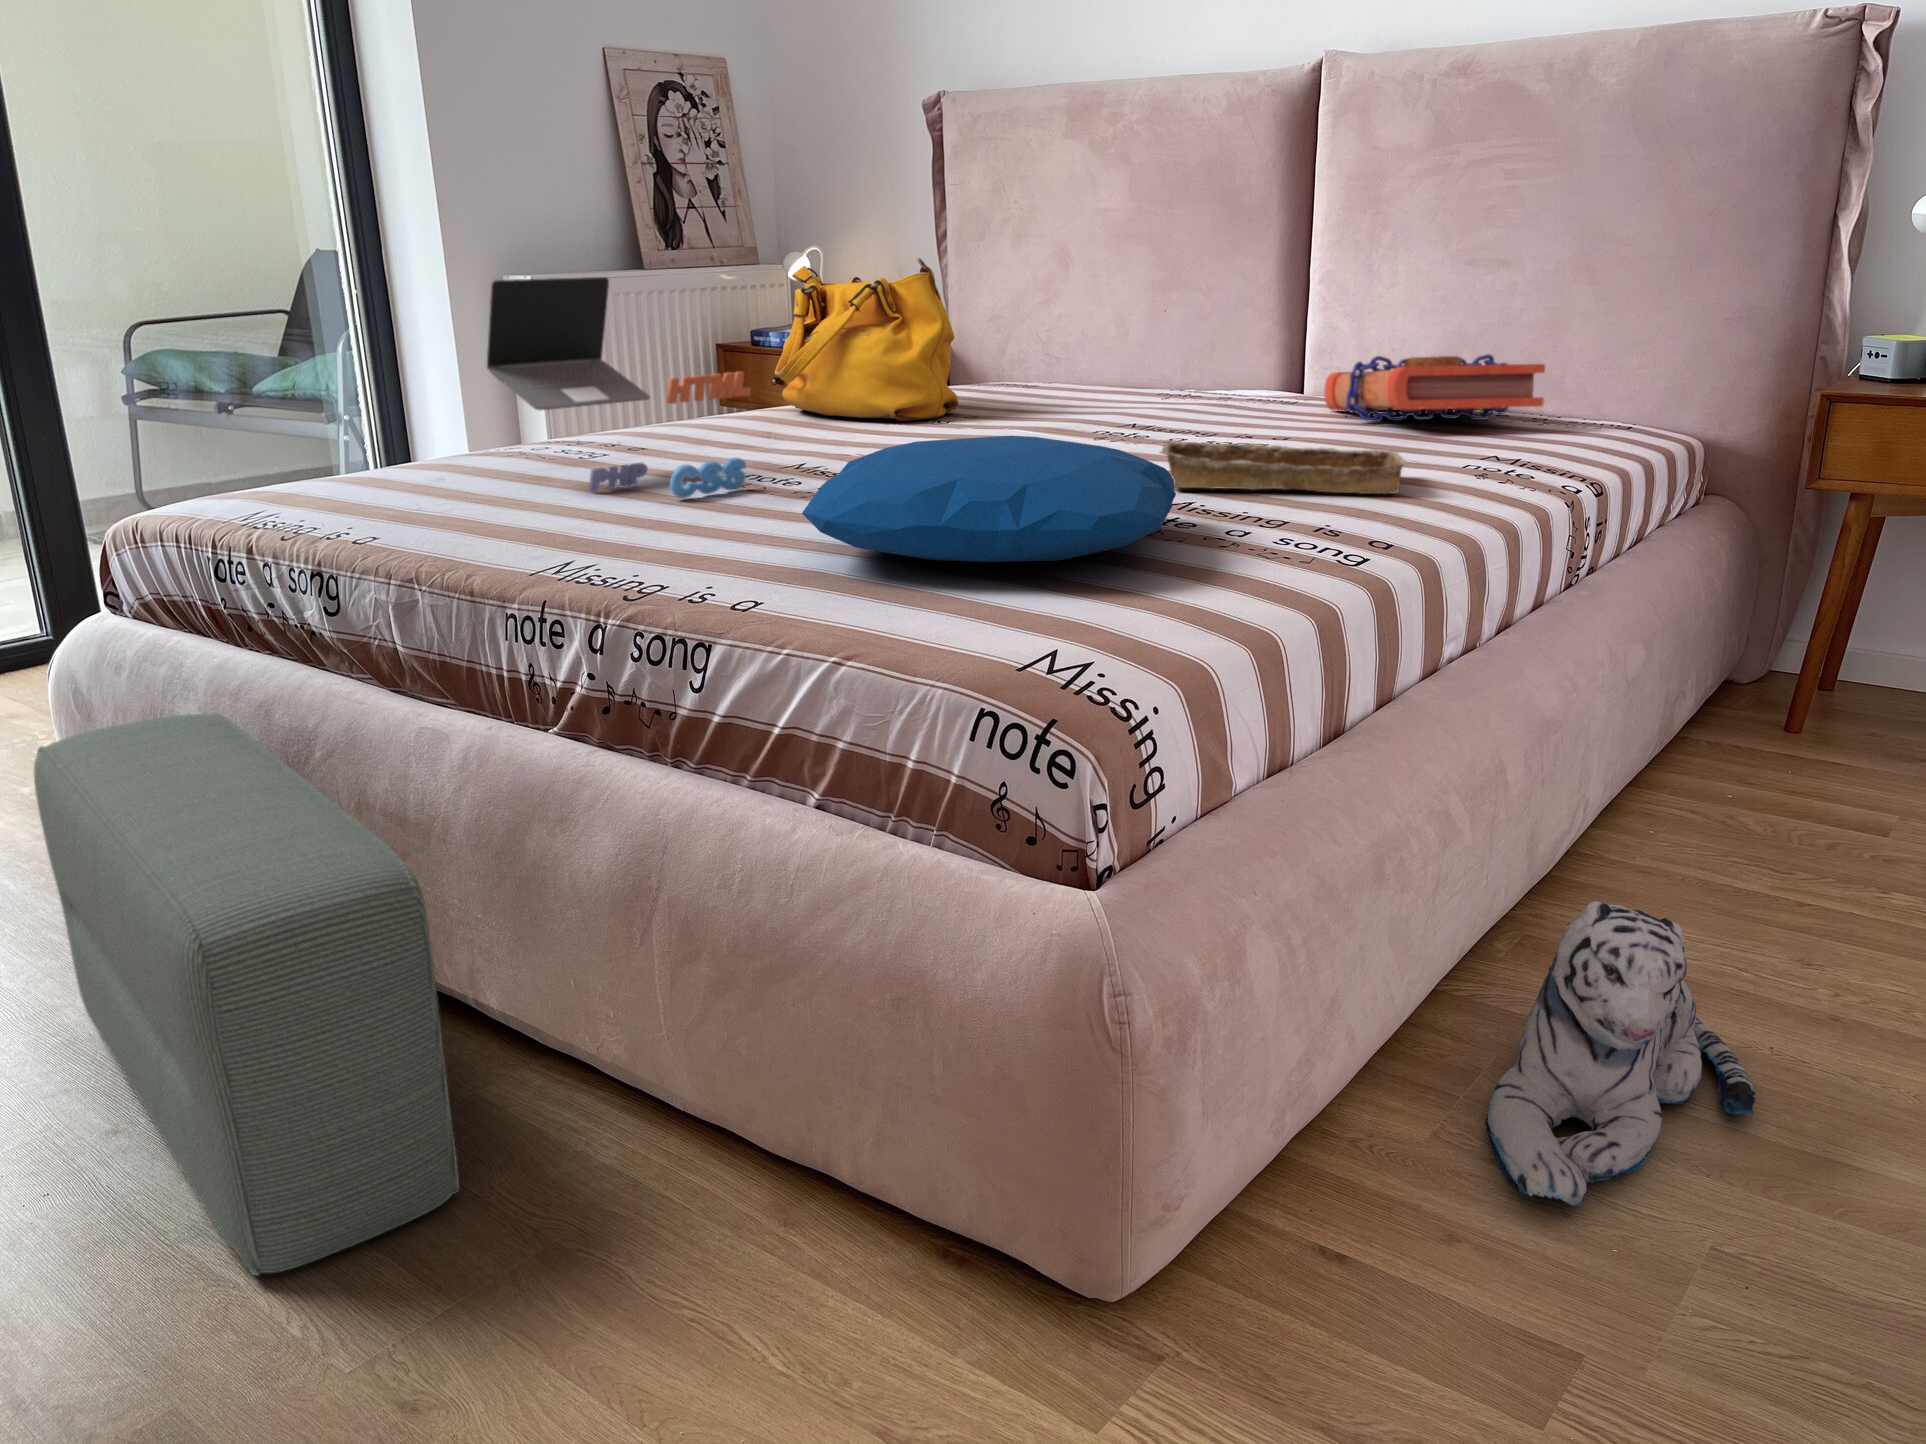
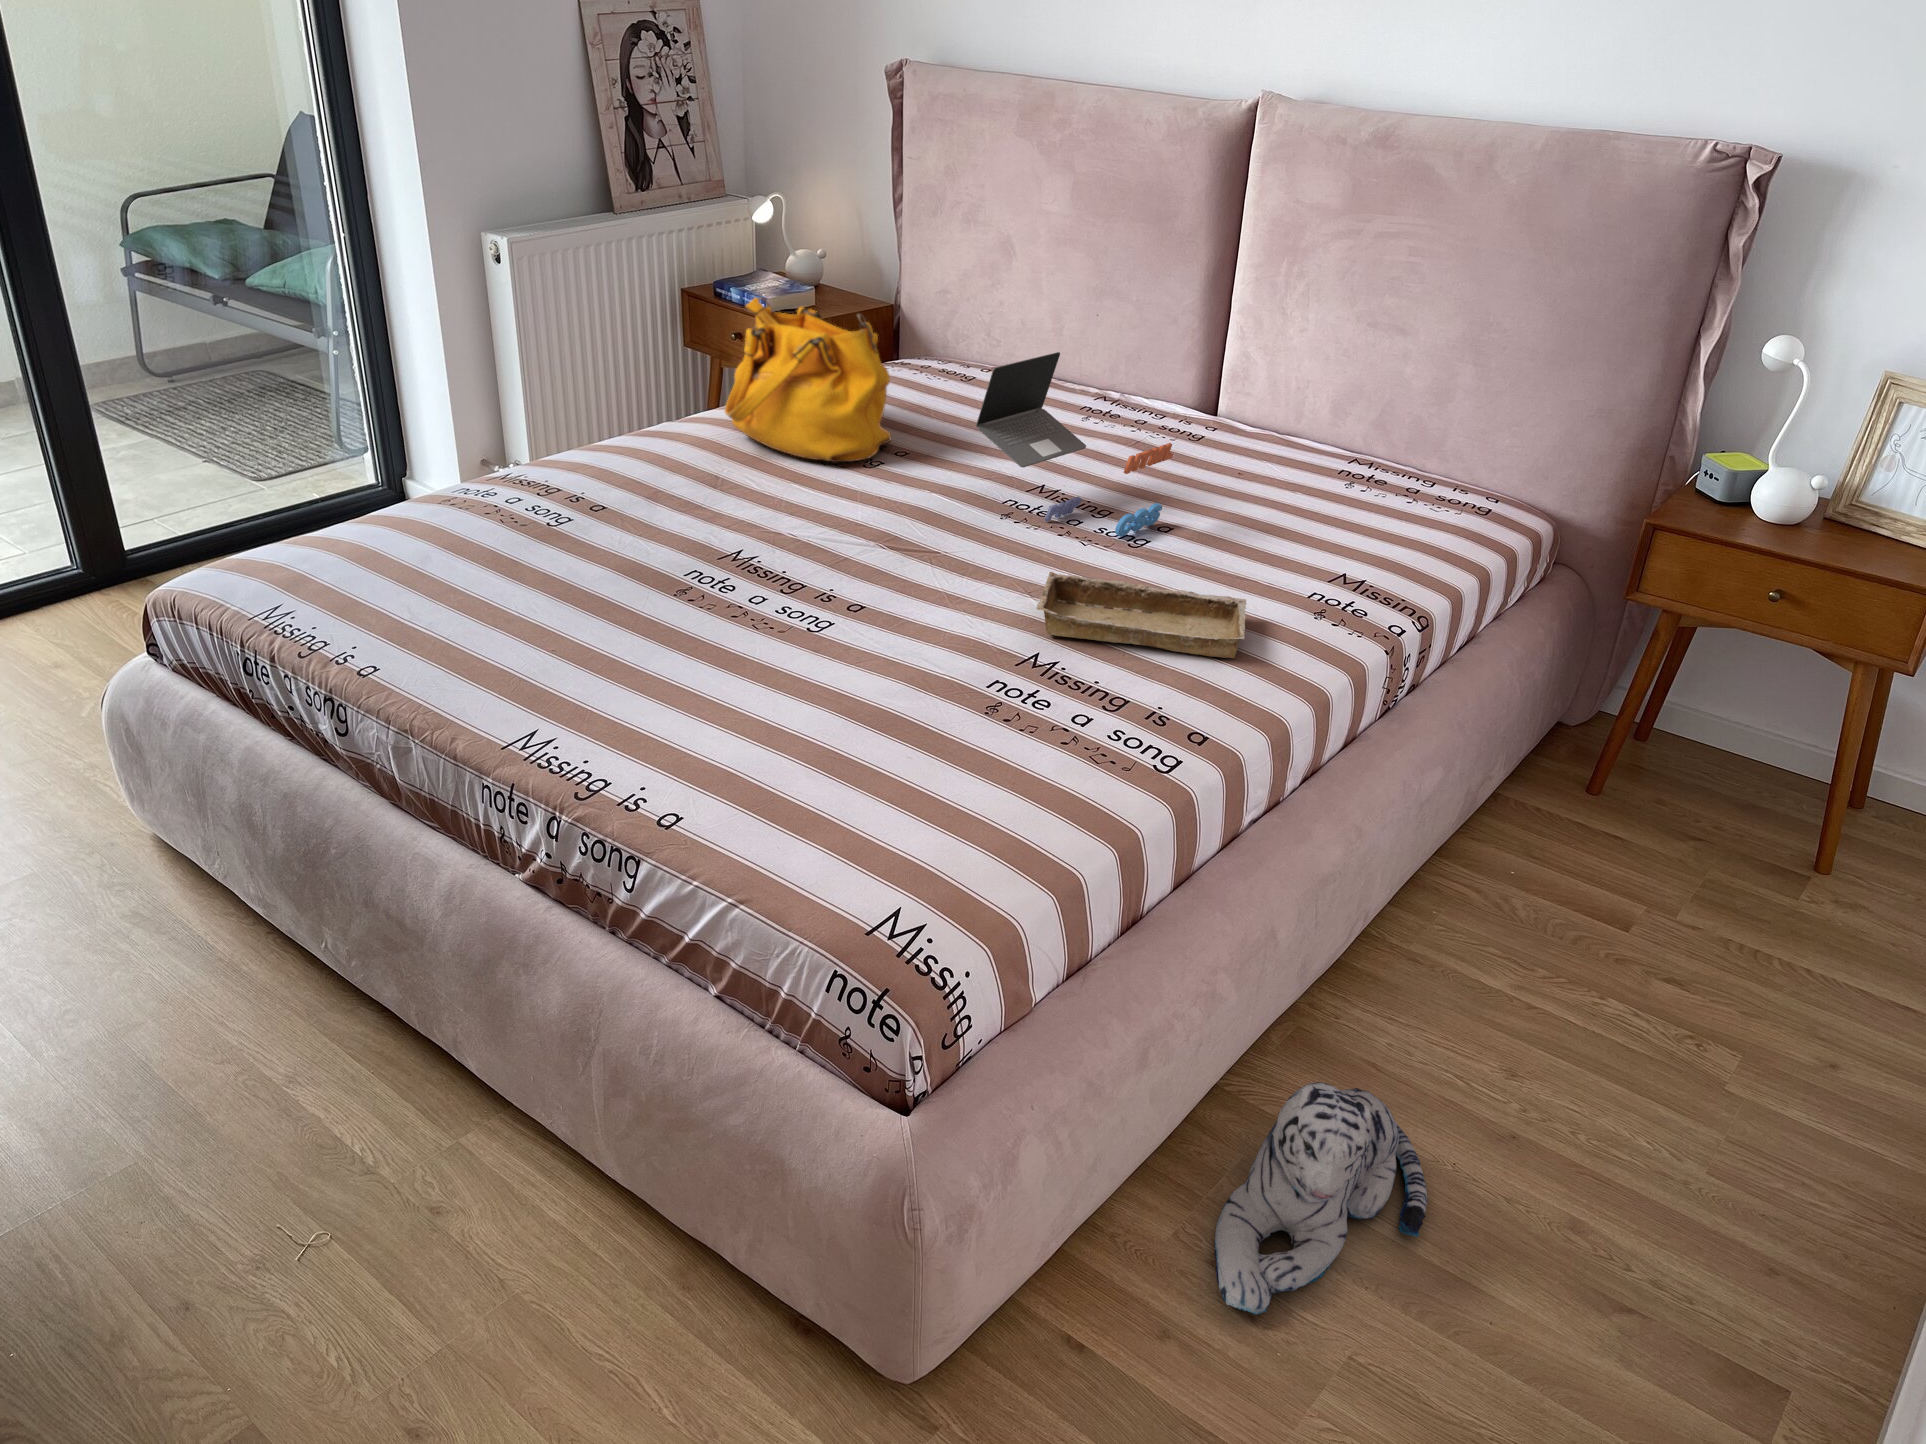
laptop: present [487,277,751,498] -> present [976,352,1173,537]
book: present [1324,354,1545,422] -> none [1225,431,1412,510]
pillow: present [802,436,1176,562] -> none [718,625,1033,793]
pouf: present [34,713,459,1276] -> none [115,815,449,1310]

